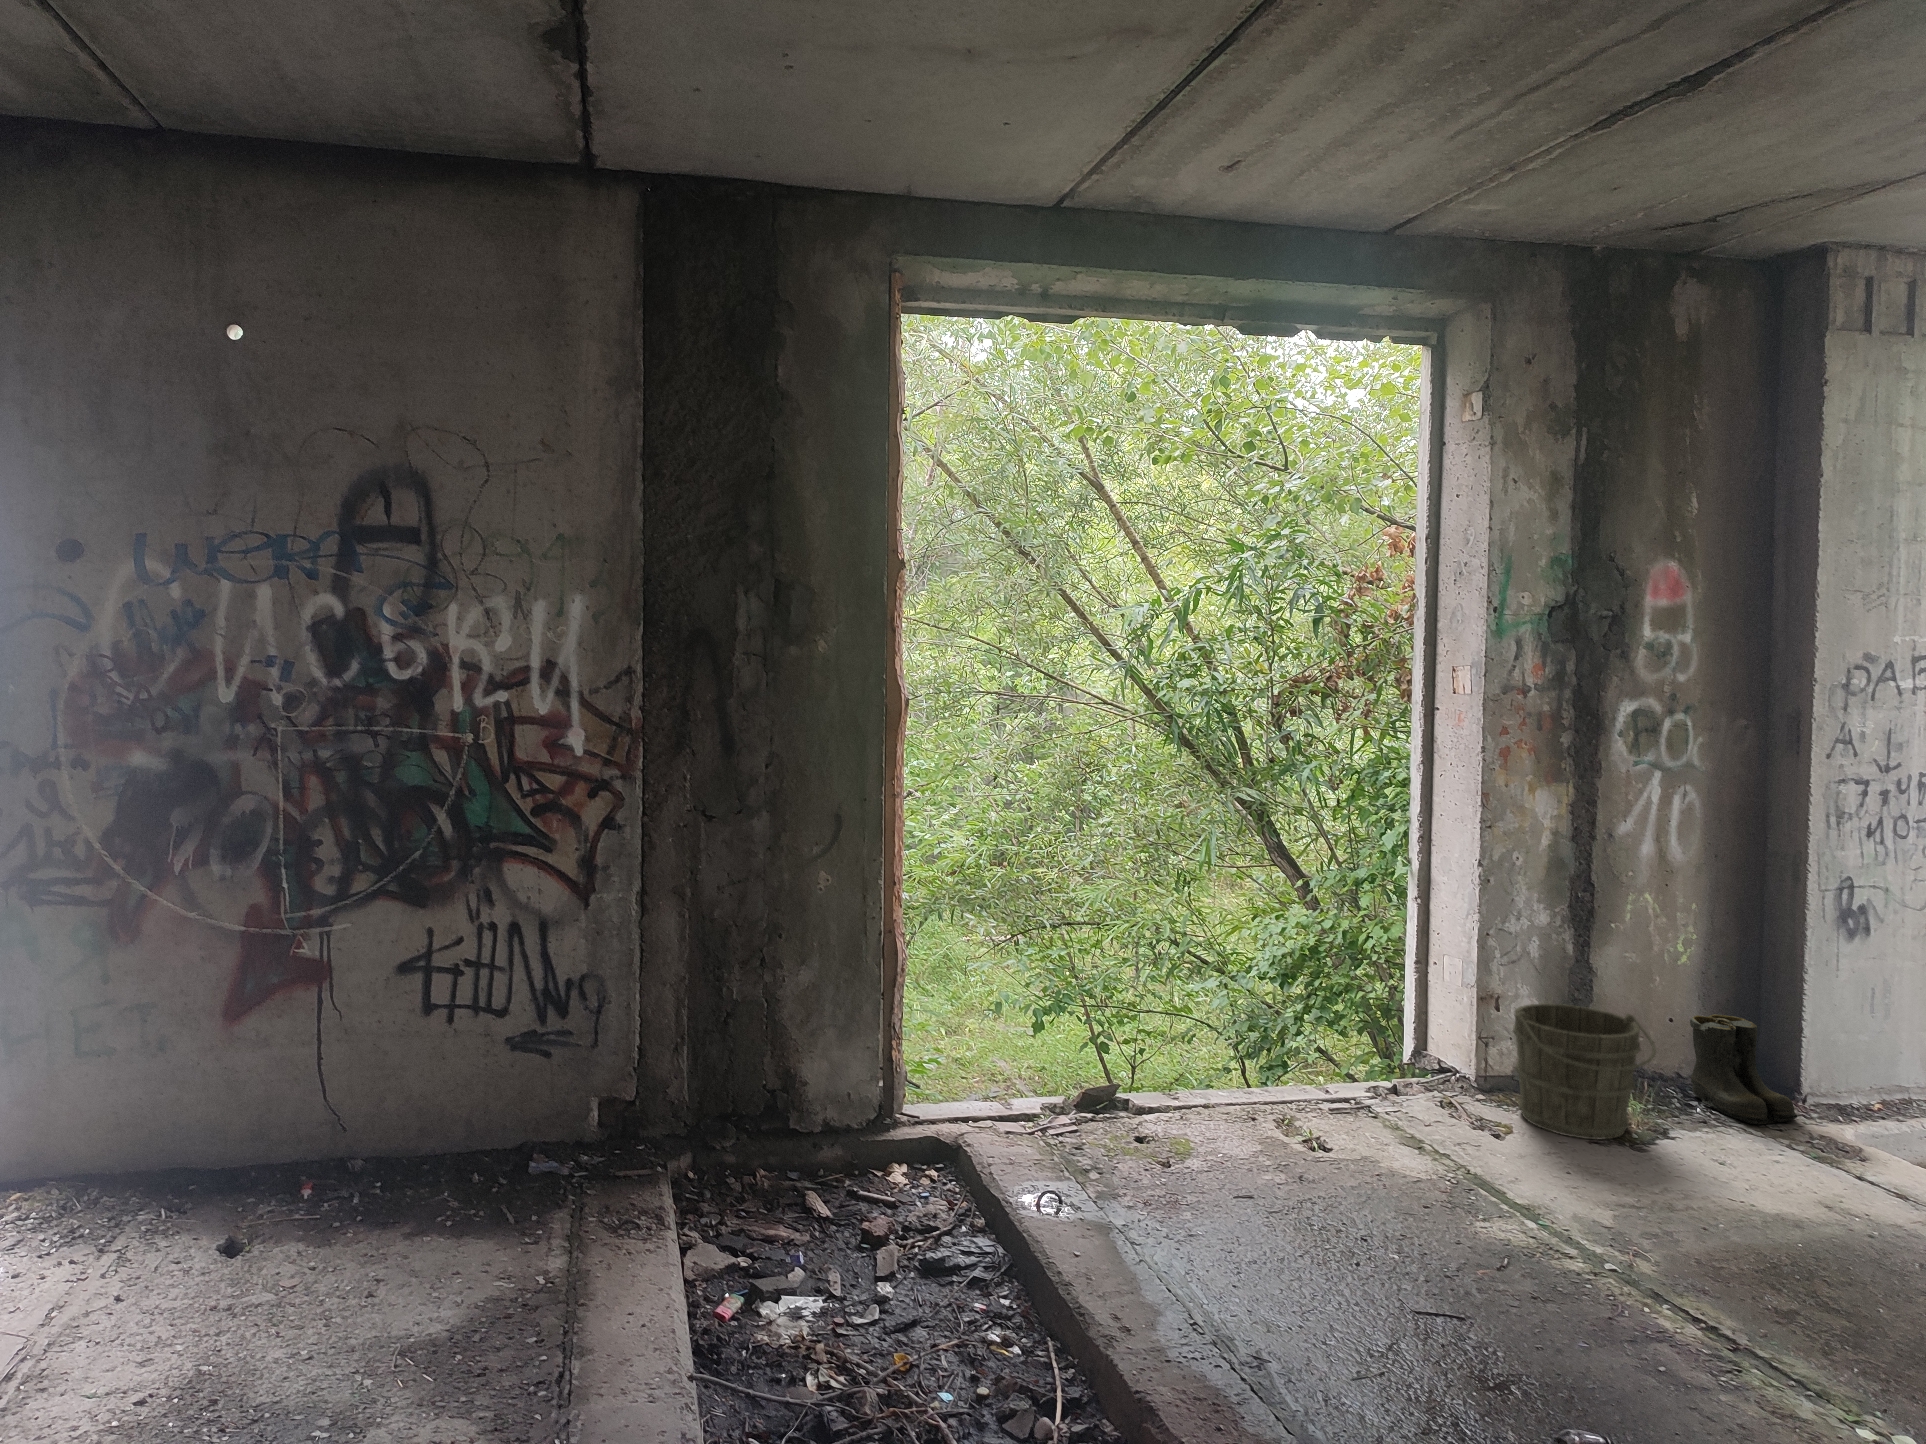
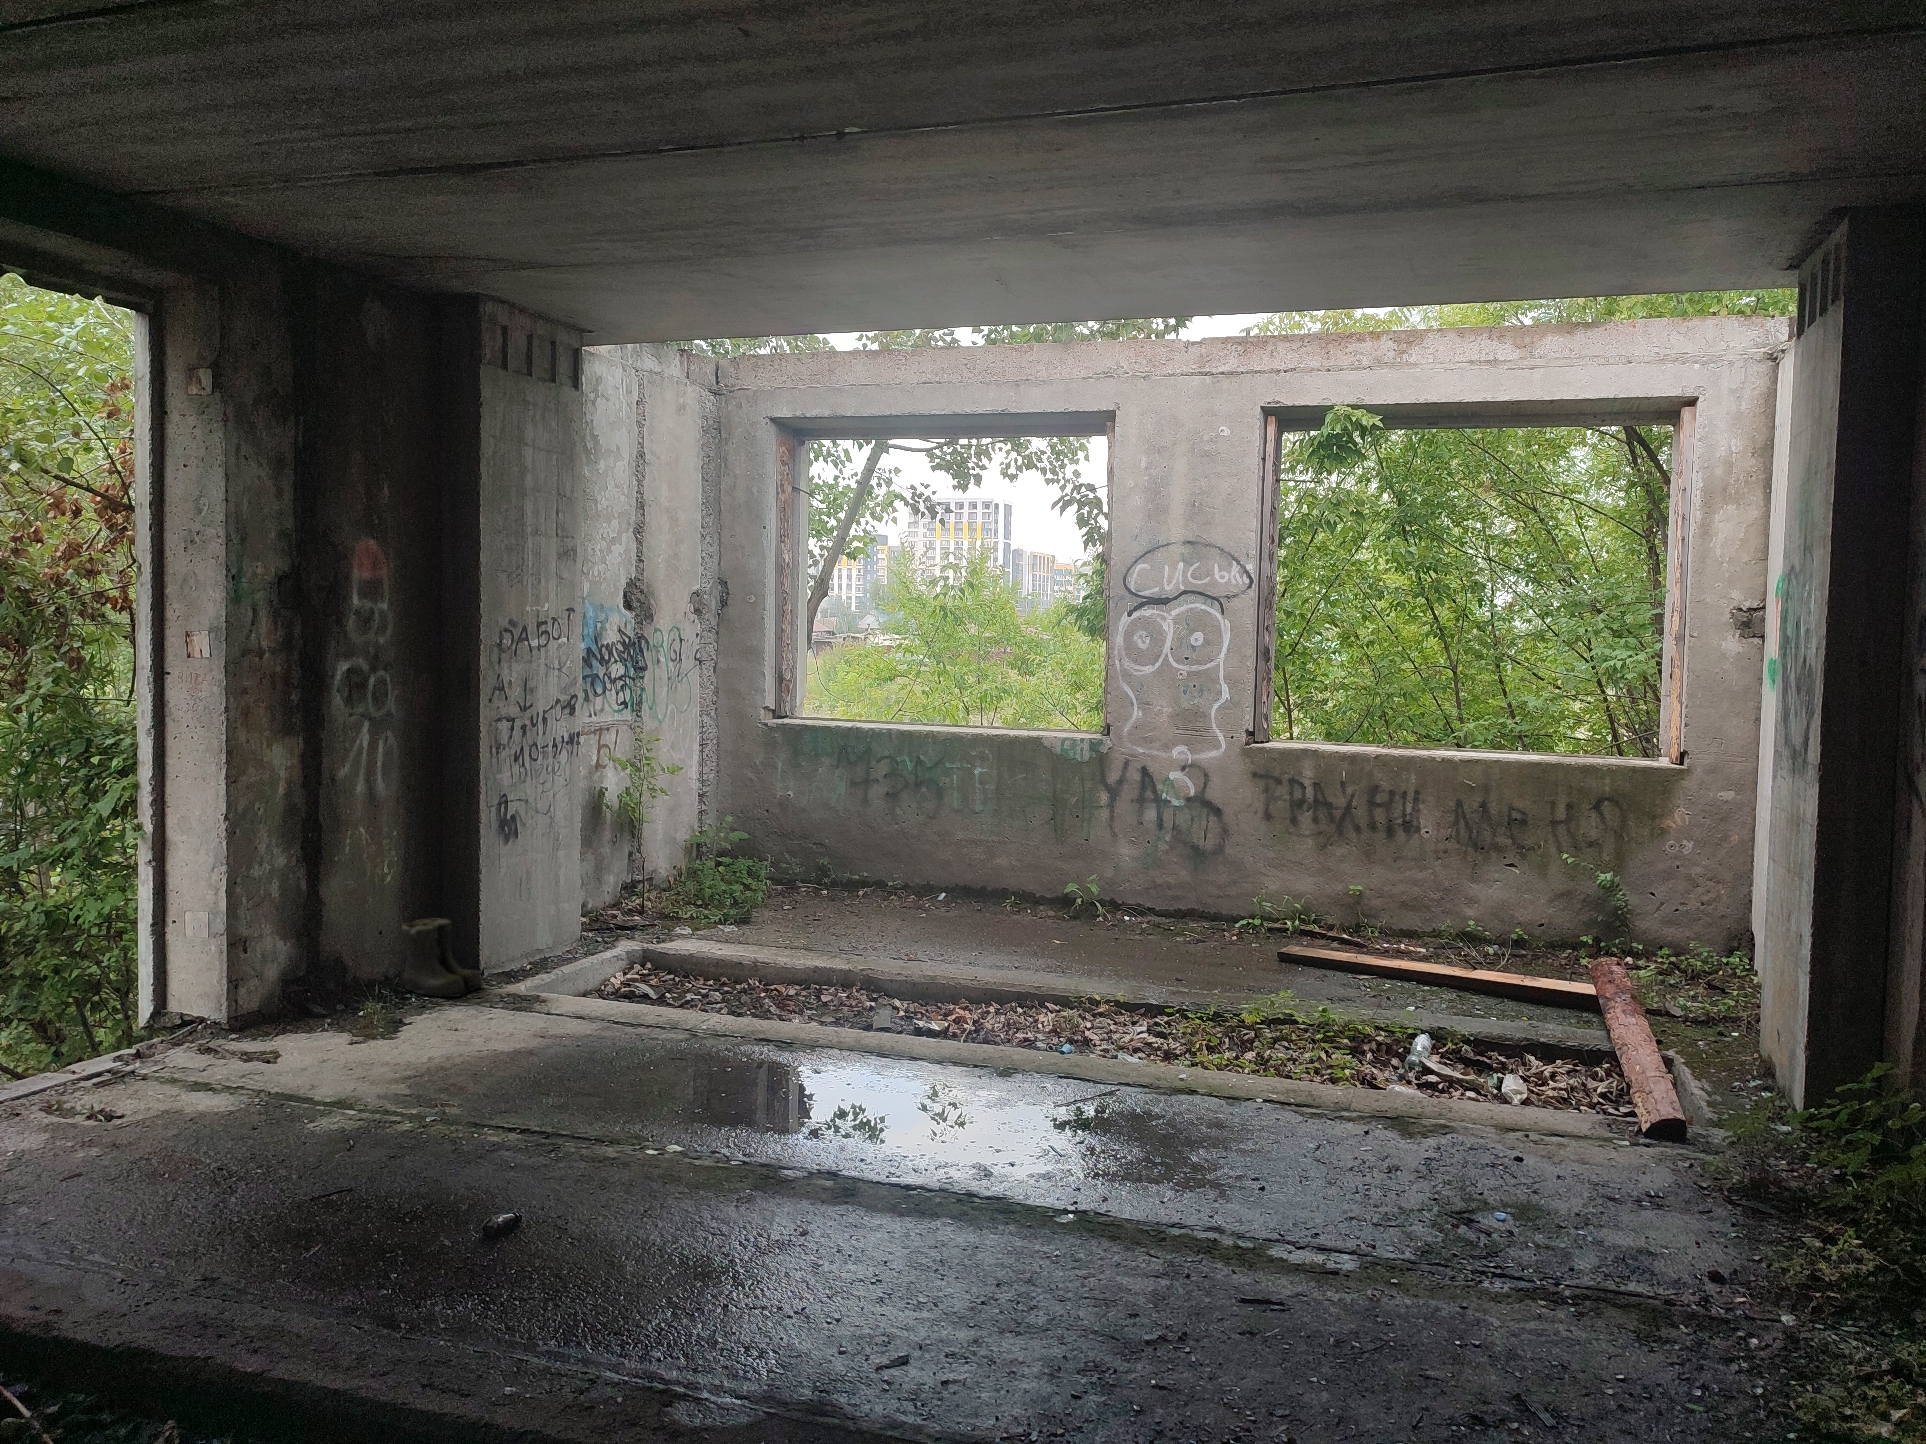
bucket: present [1513,1004,1656,1139] -> none [267,929,391,1045]

